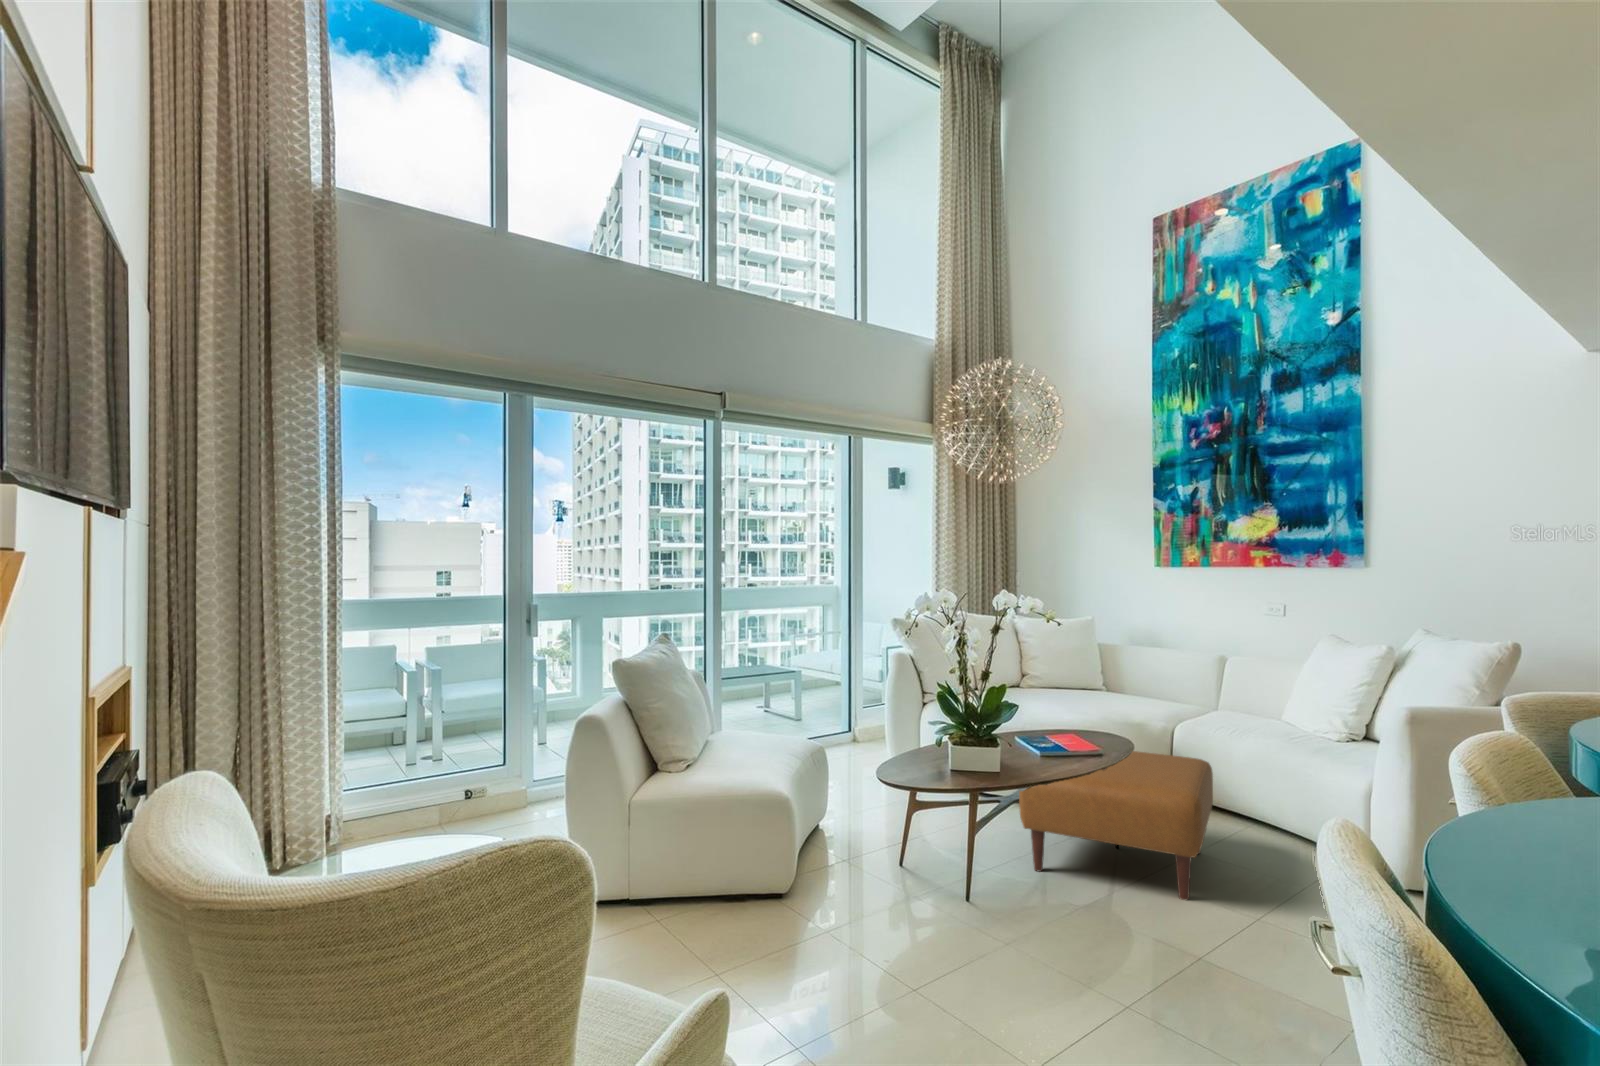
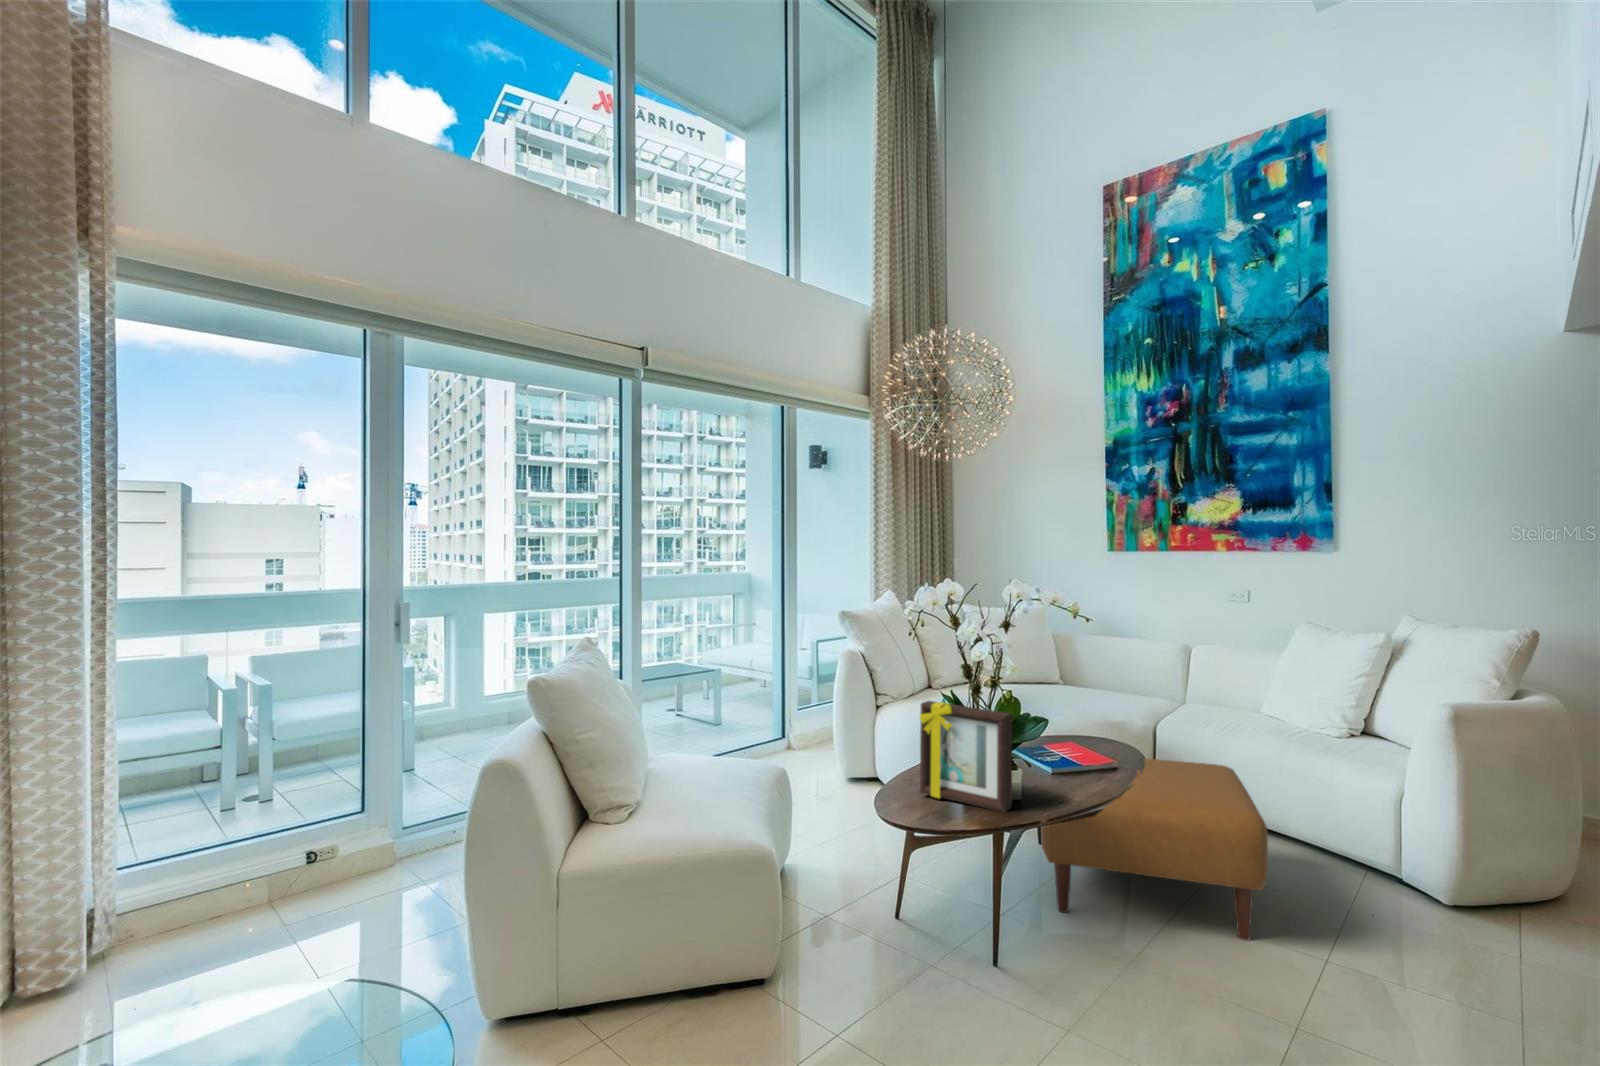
picture frame: none [912,691,981,781] -> present [920,701,1012,812]

